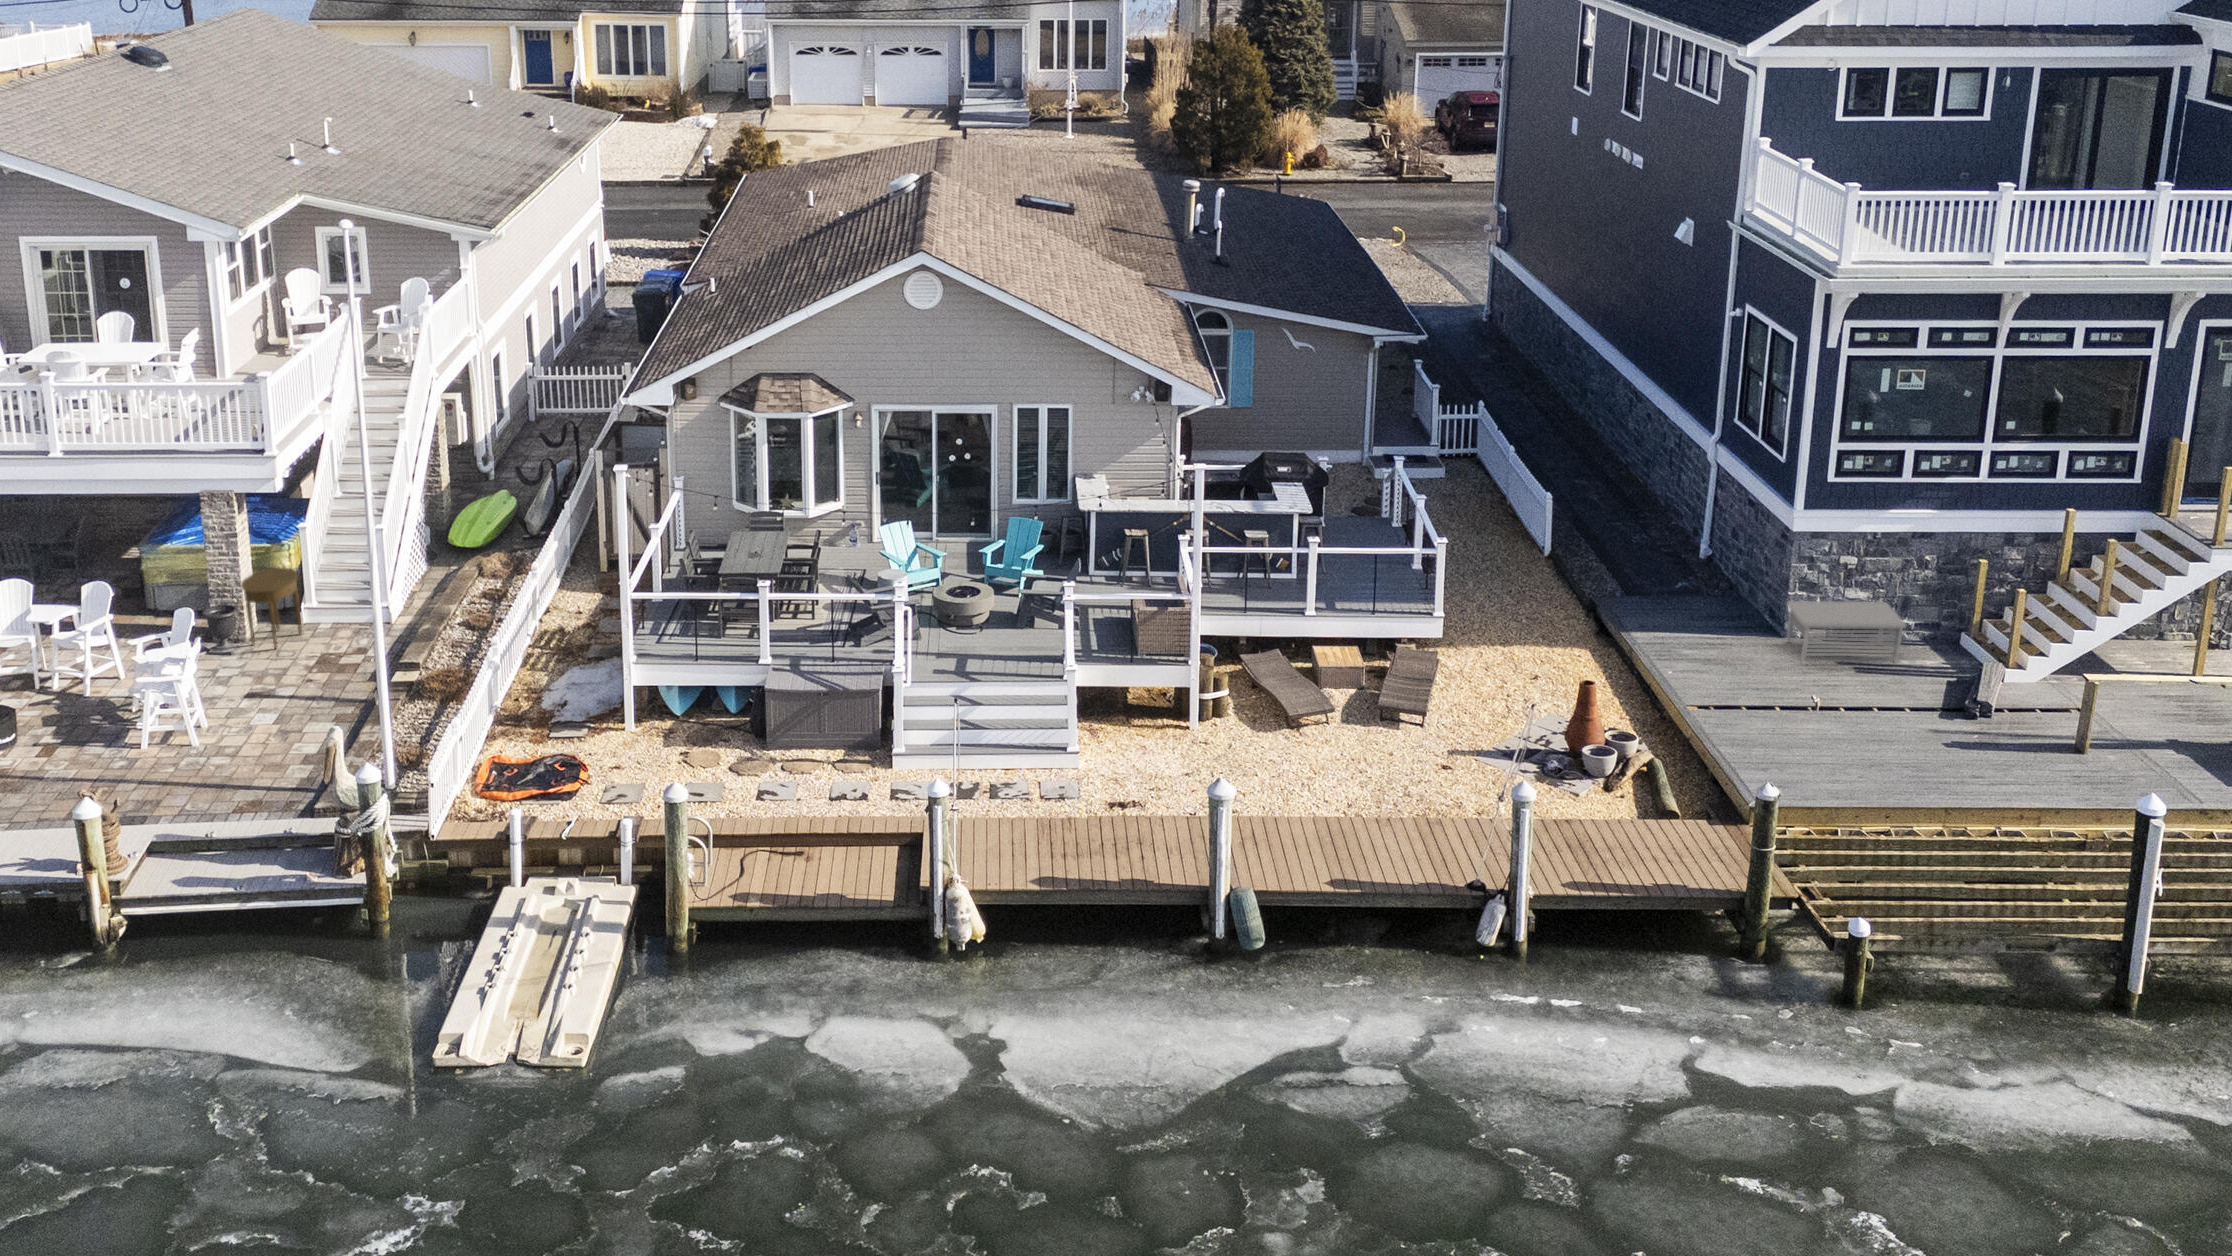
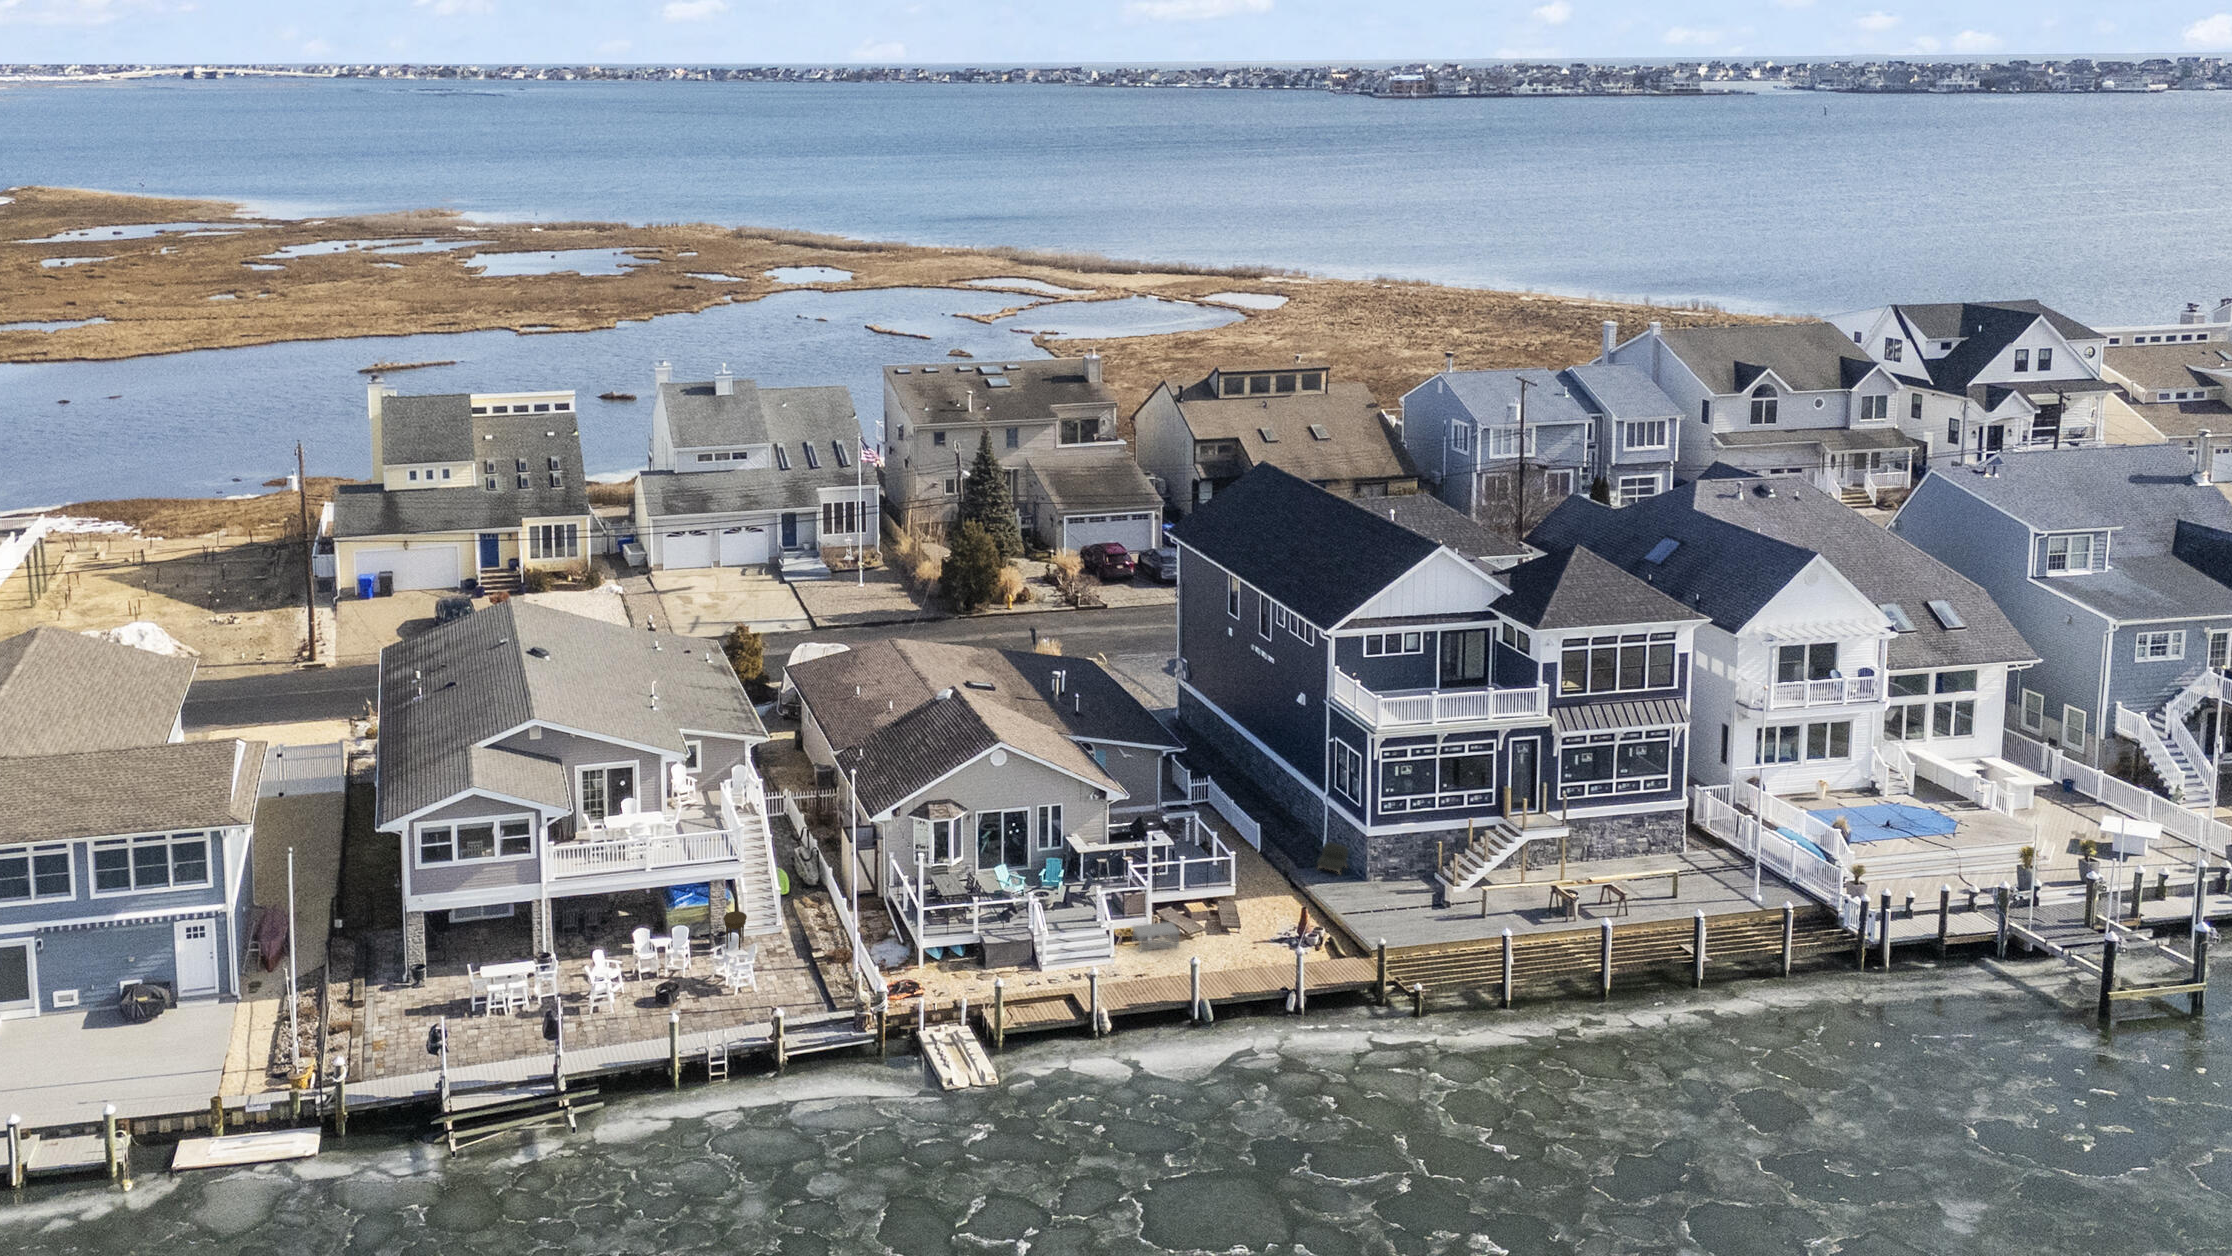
armchair: none [1668,541,1749,619] -> present [1317,842,1348,872]
storage bench: present [1786,601,1907,663] -> present [1132,922,1180,951]

